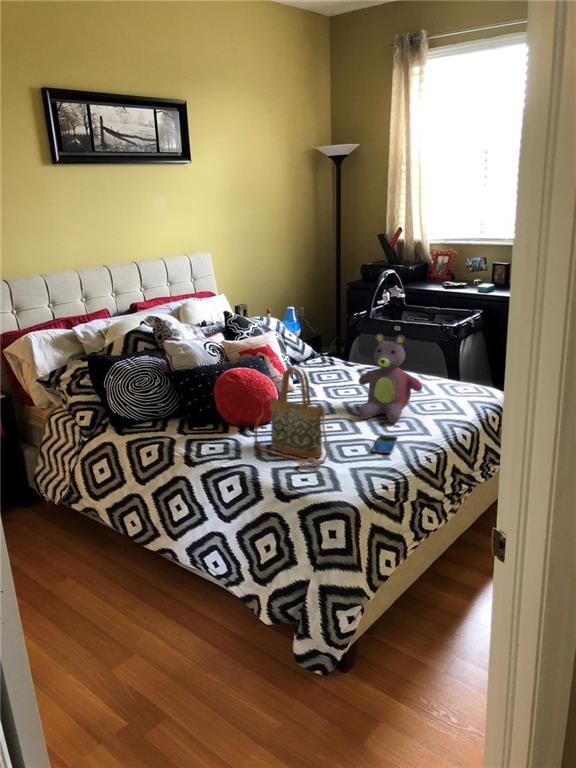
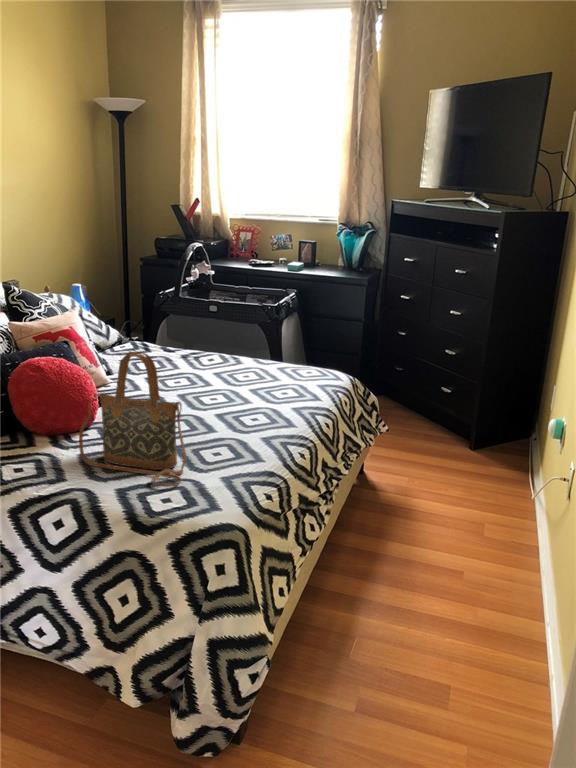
stuffed bear: present [358,334,422,423] -> none [196,310,274,416]
smartphone: present [373,435,397,453] -> none [237,432,261,453]

